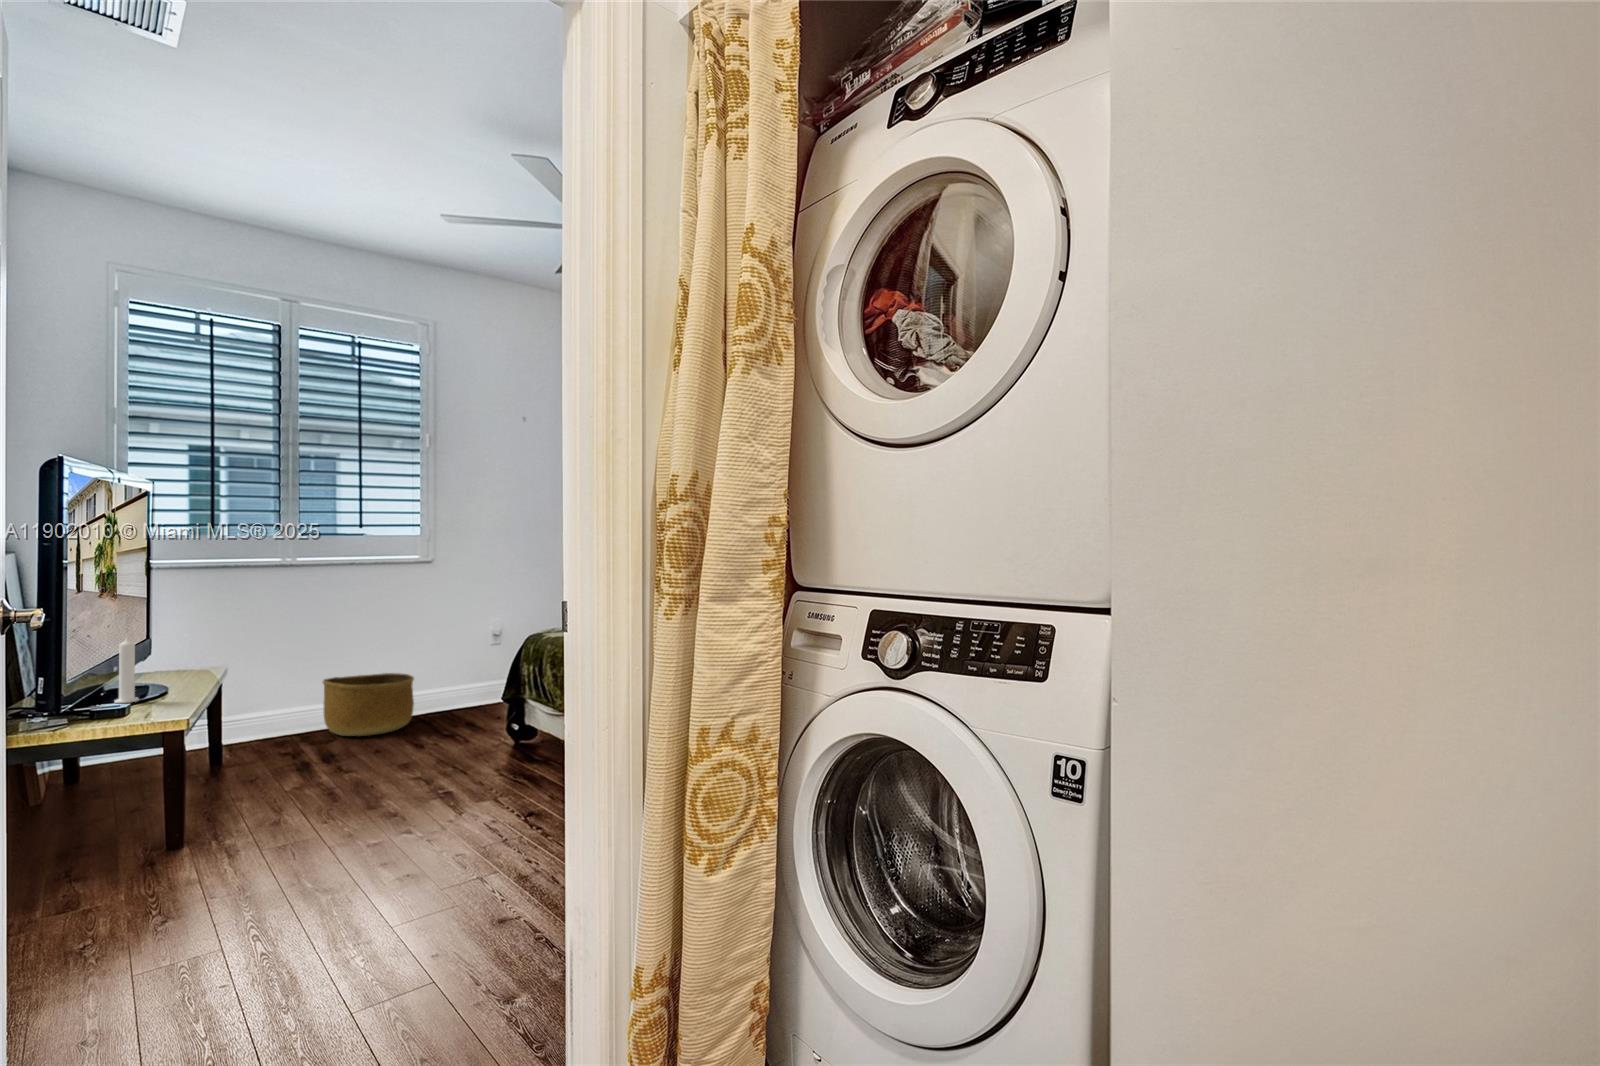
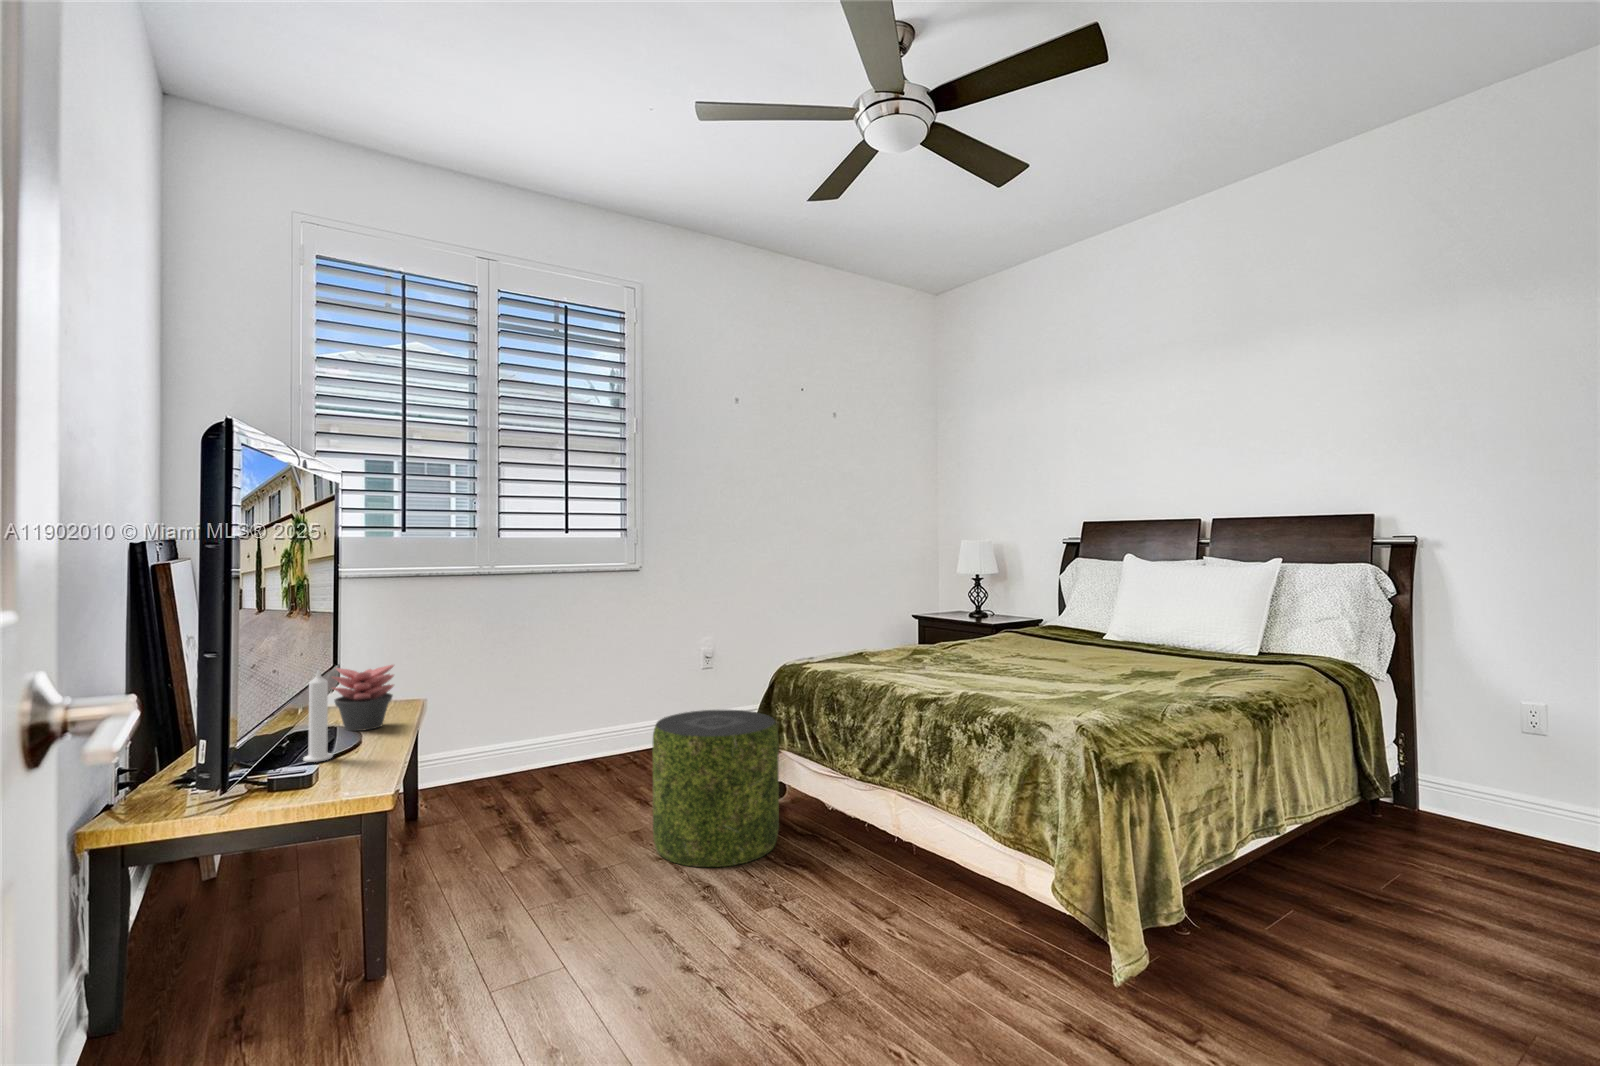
succulent plant: none [138,634,194,686] -> present [333,665,394,731]
pouf: none [413,669,515,781] -> present [653,710,779,867]
basket: present [323,673,414,736] -> none [530,706,632,787]

